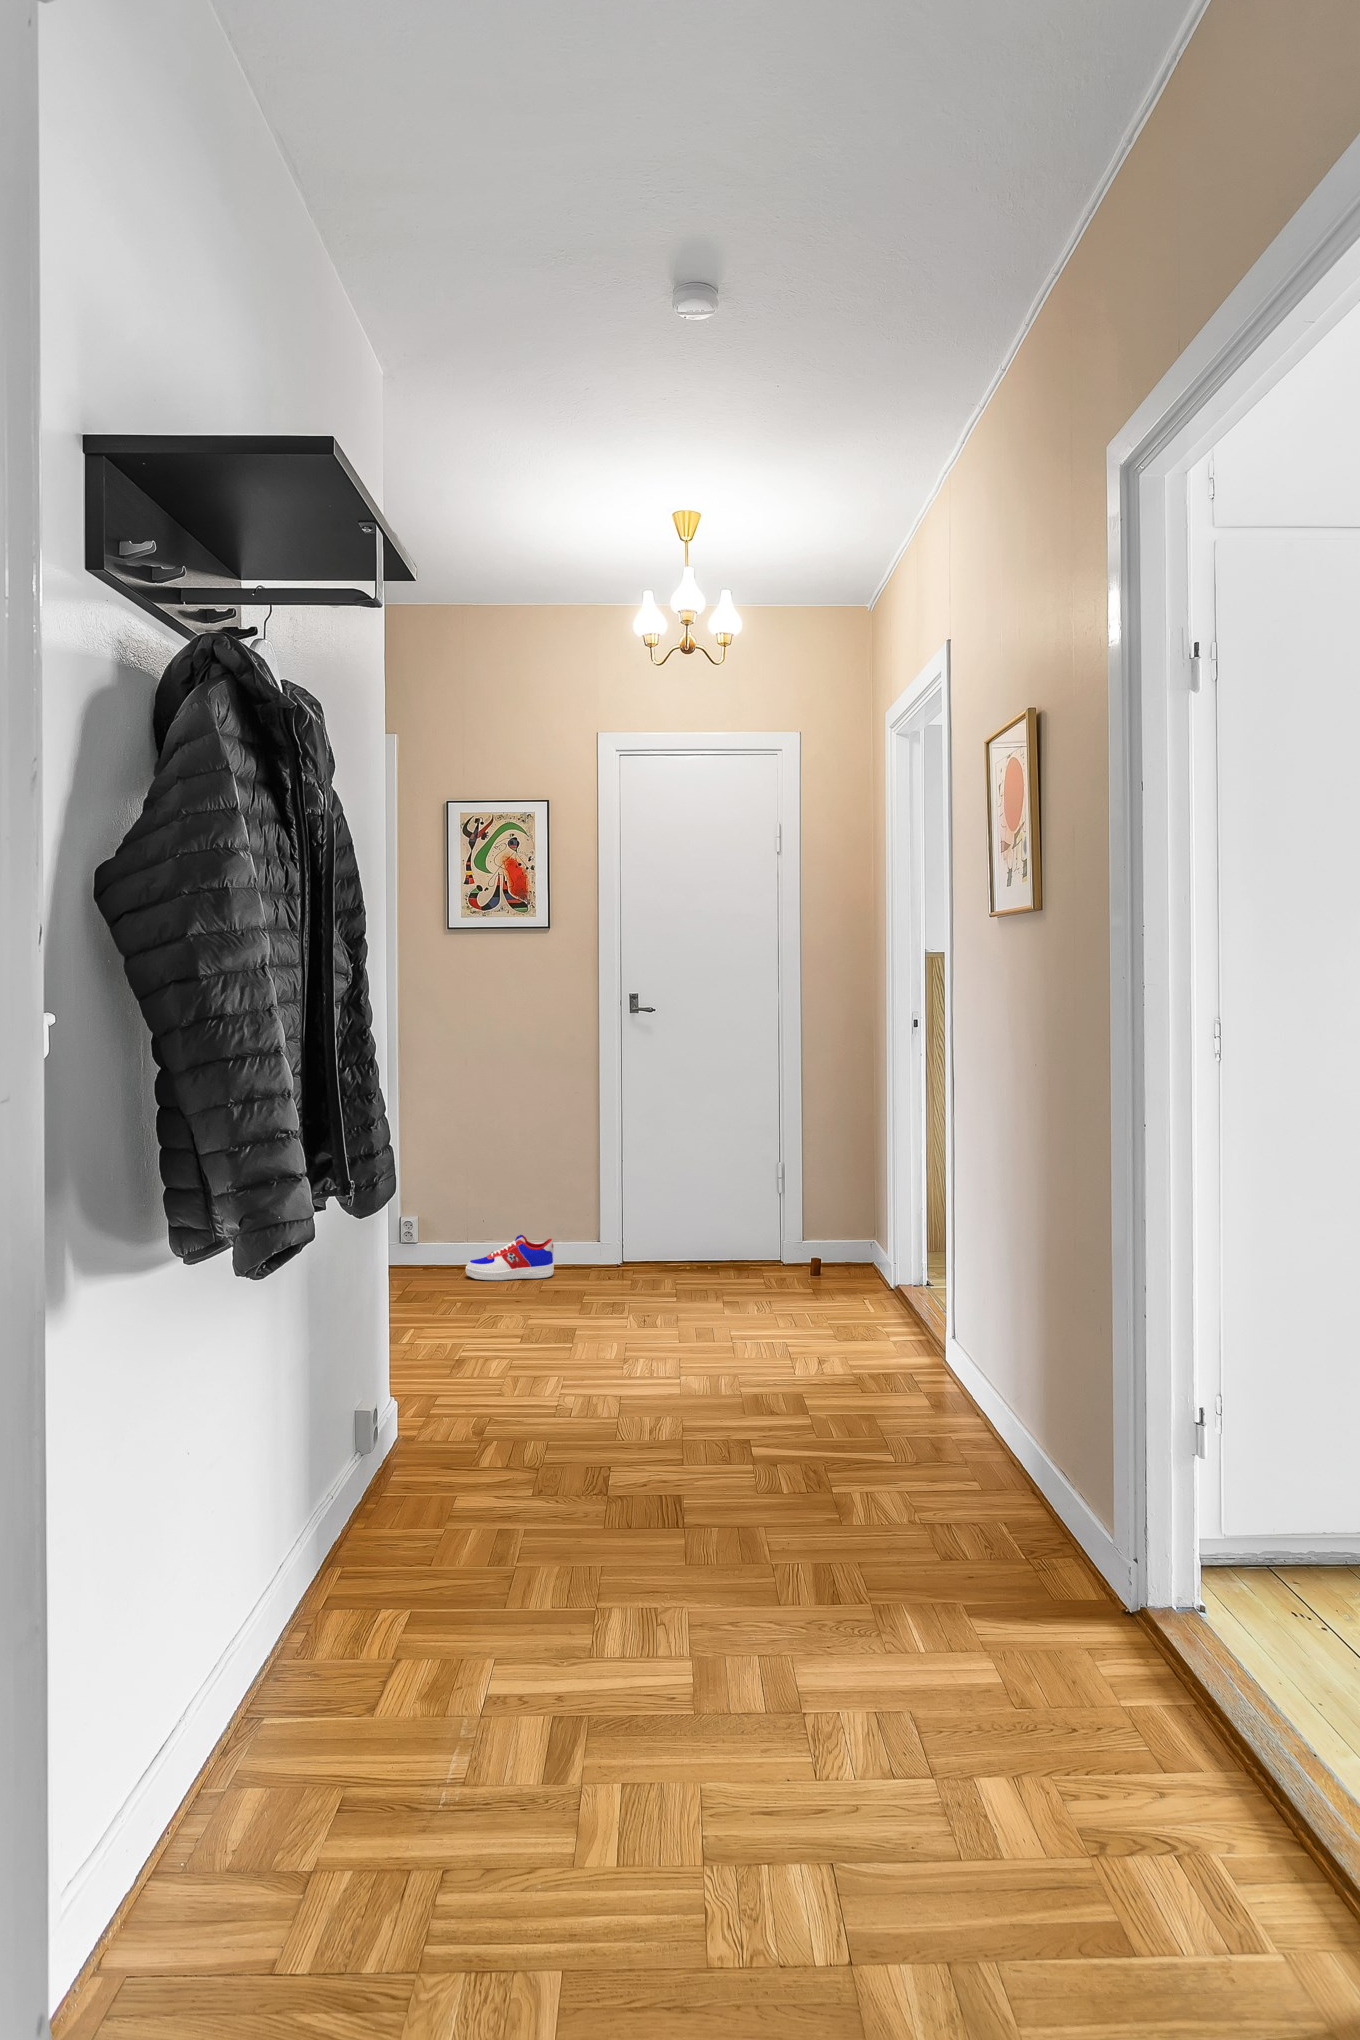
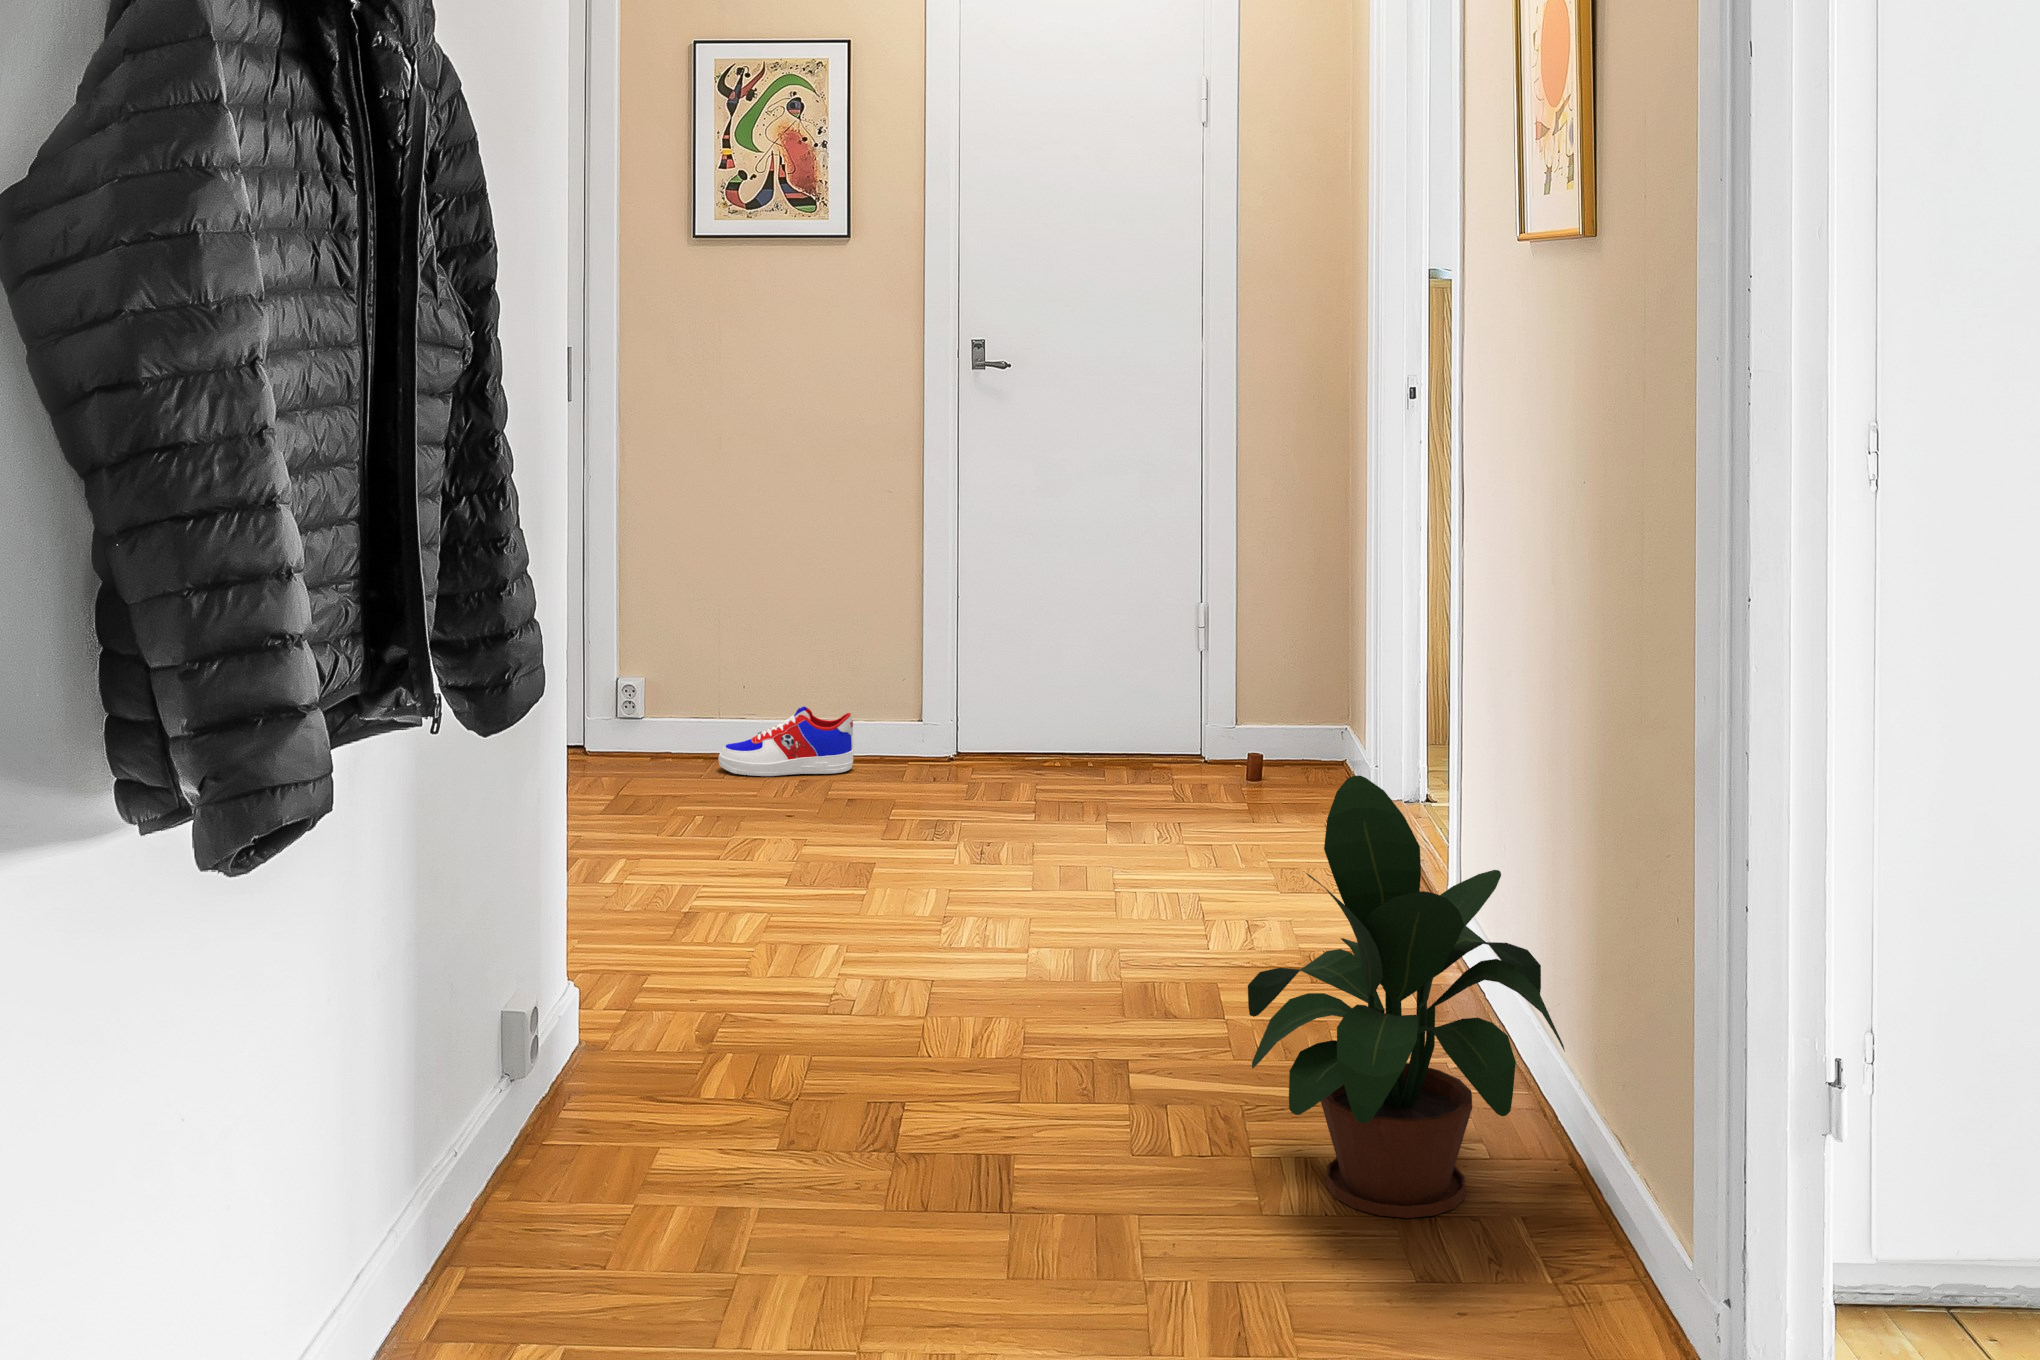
potted plant: none [828,1251,1030,1525] -> present [1248,776,1565,1218]

